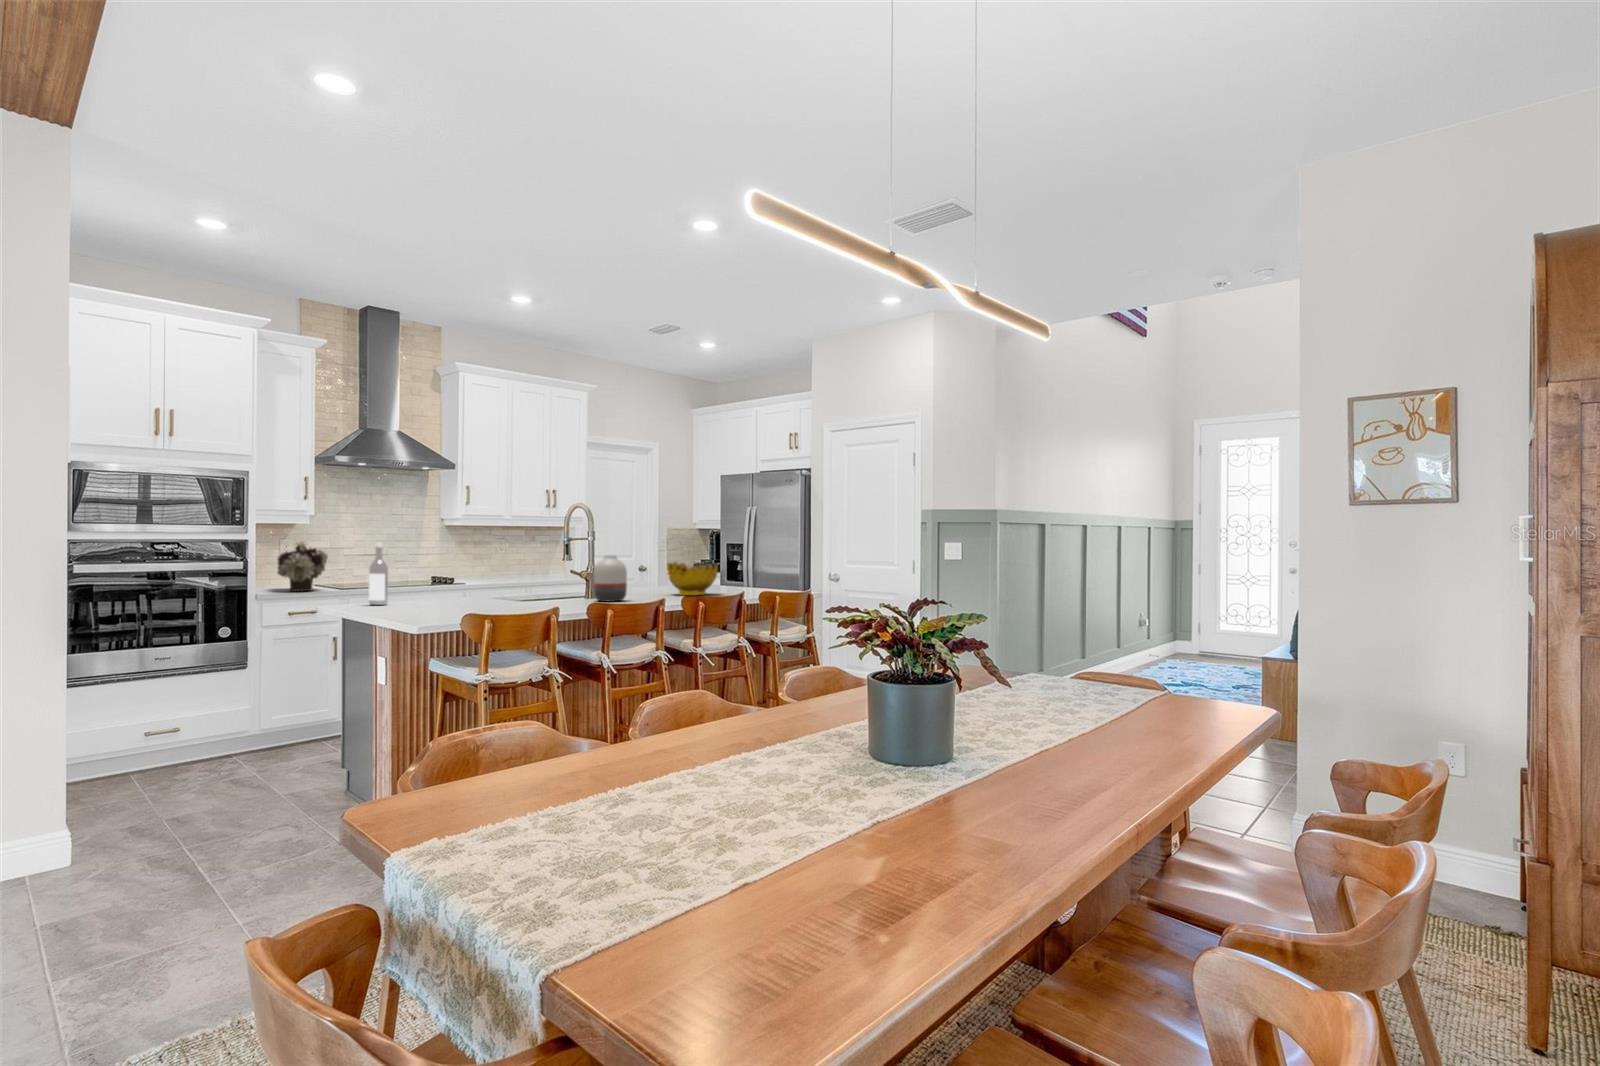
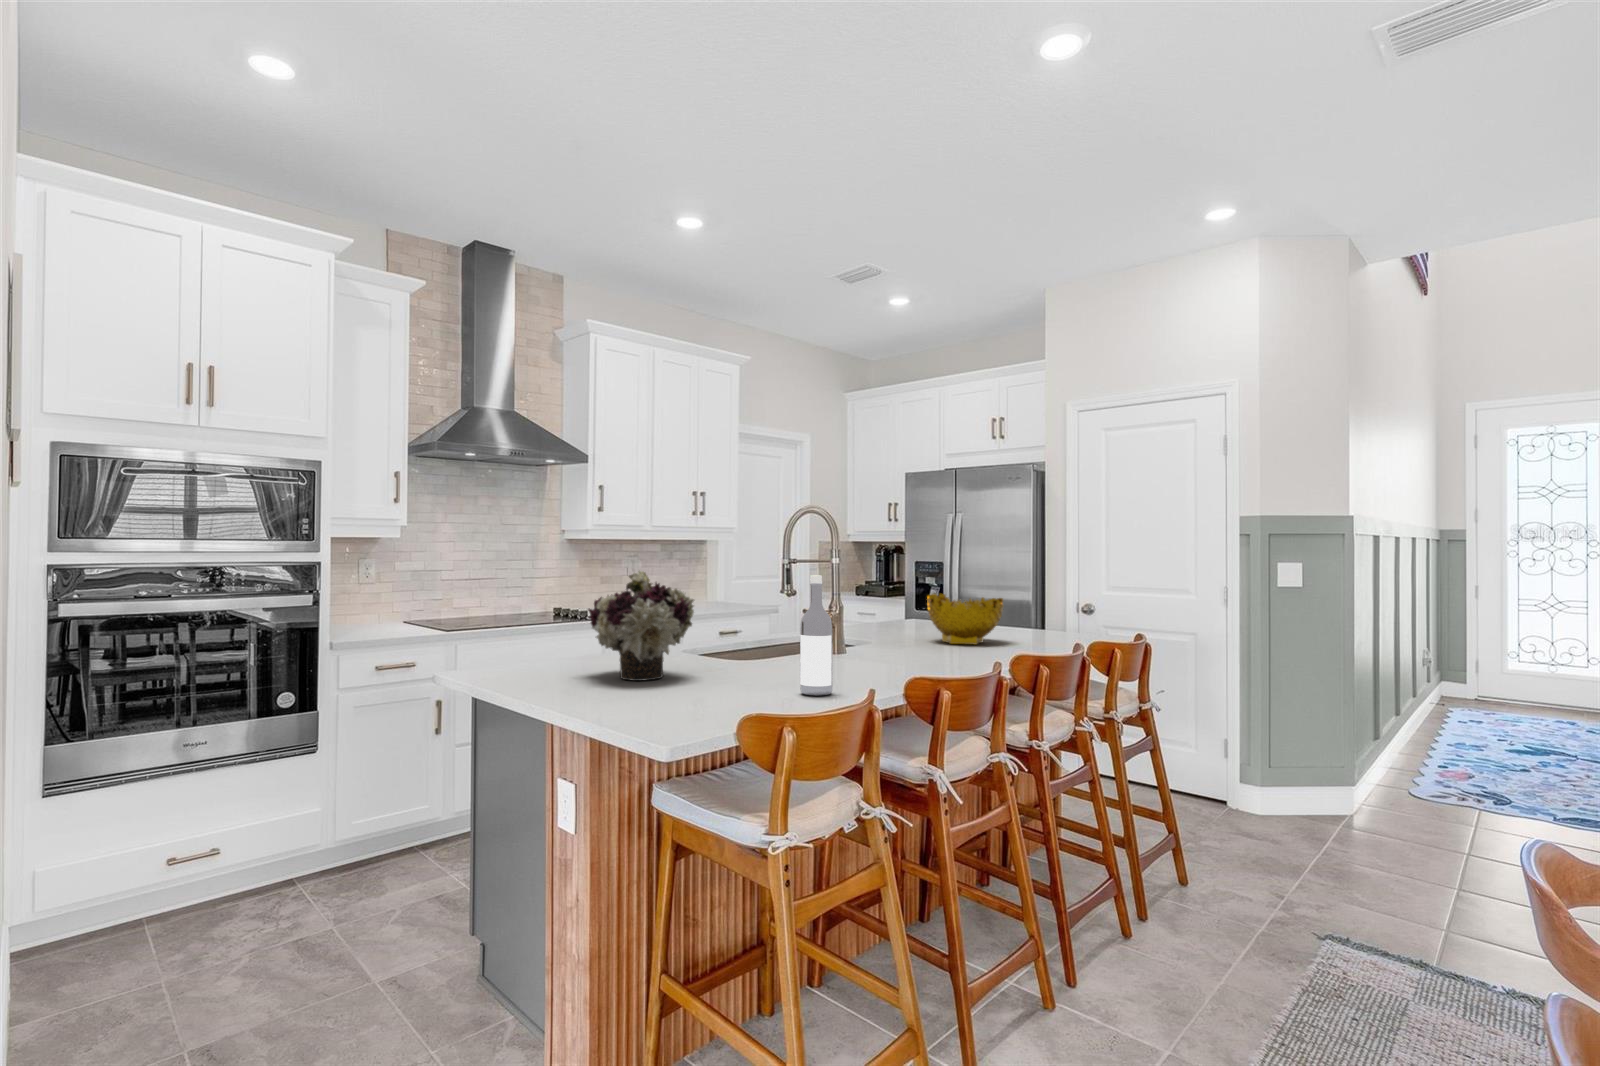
flower arrangement: present [278,541,328,591] -> present [588,571,694,681]
wine bottle: present [369,543,388,605] -> present [800,575,833,696]
vase: present [594,555,627,601] -> none [858,588,909,662]

